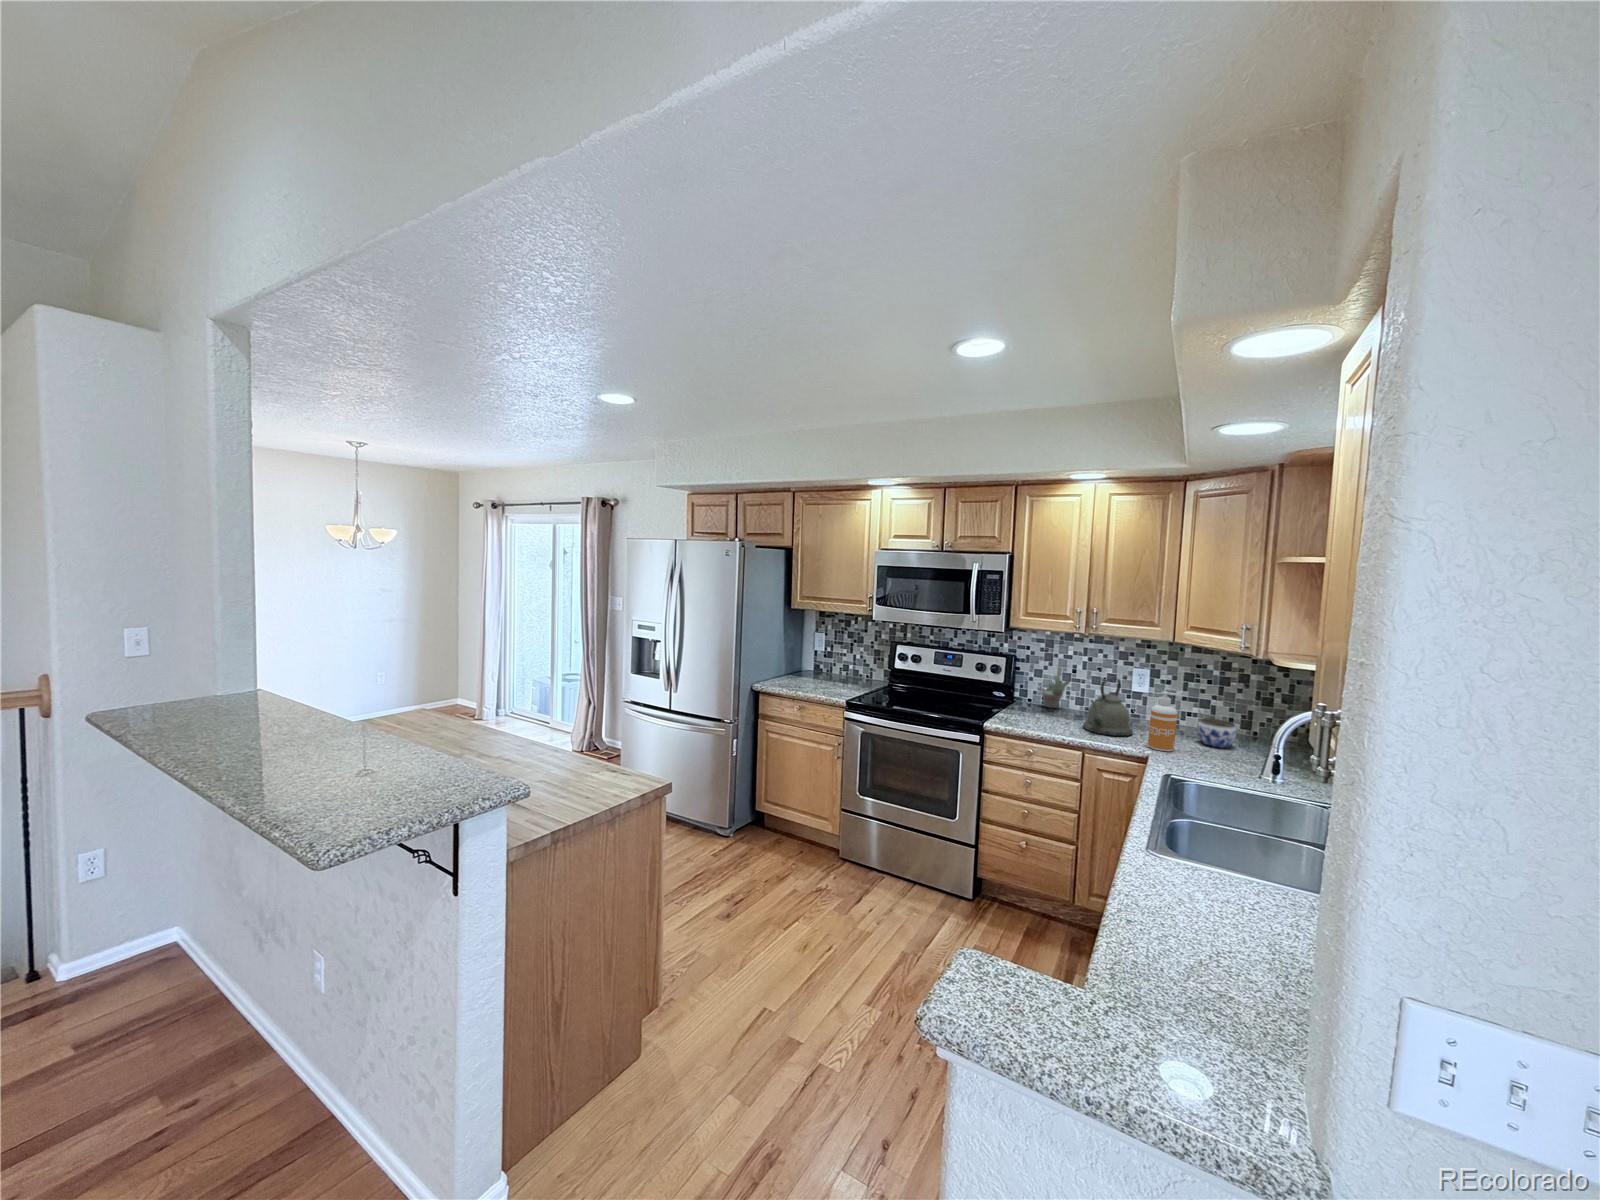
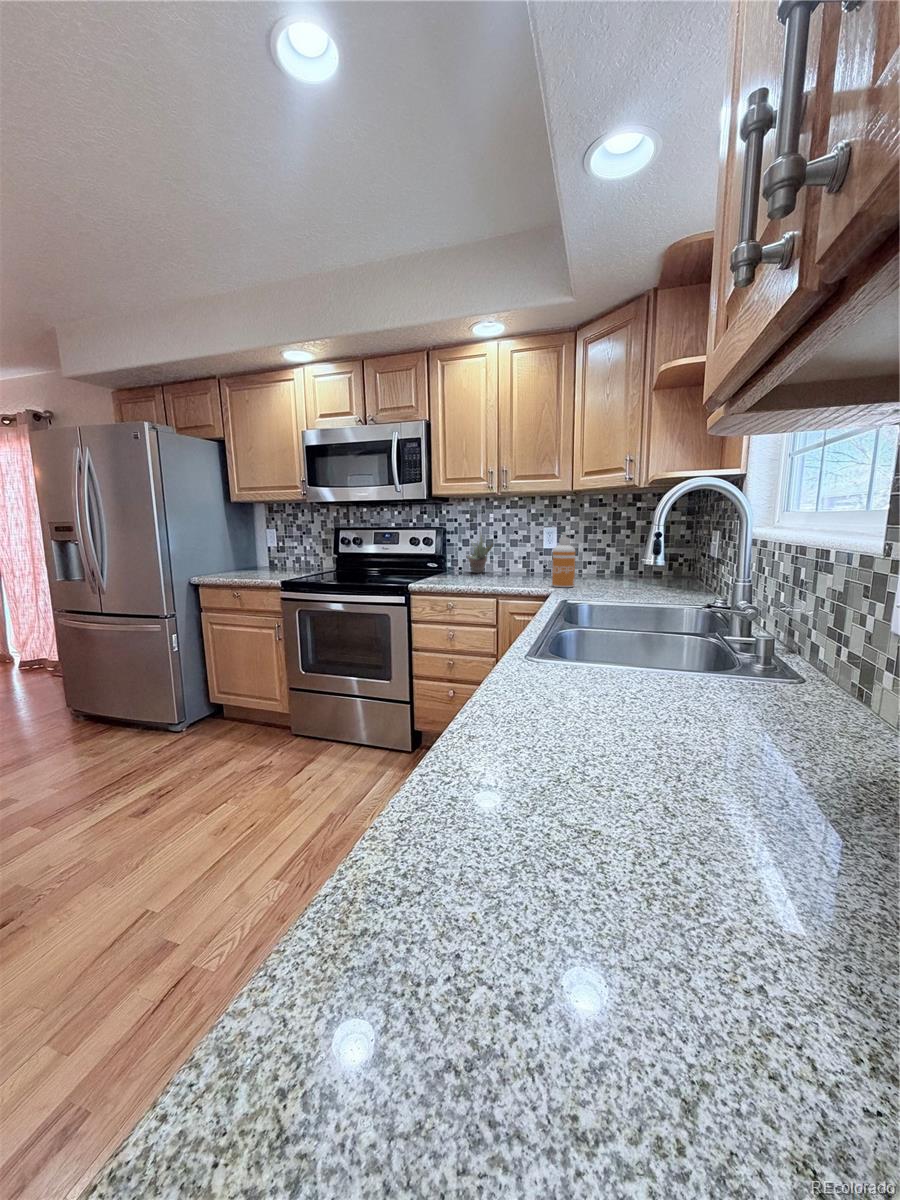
kettle: present [1083,679,1133,736] -> none [499,532,541,583]
jar: present [1198,718,1237,748] -> none [595,559,627,583]

